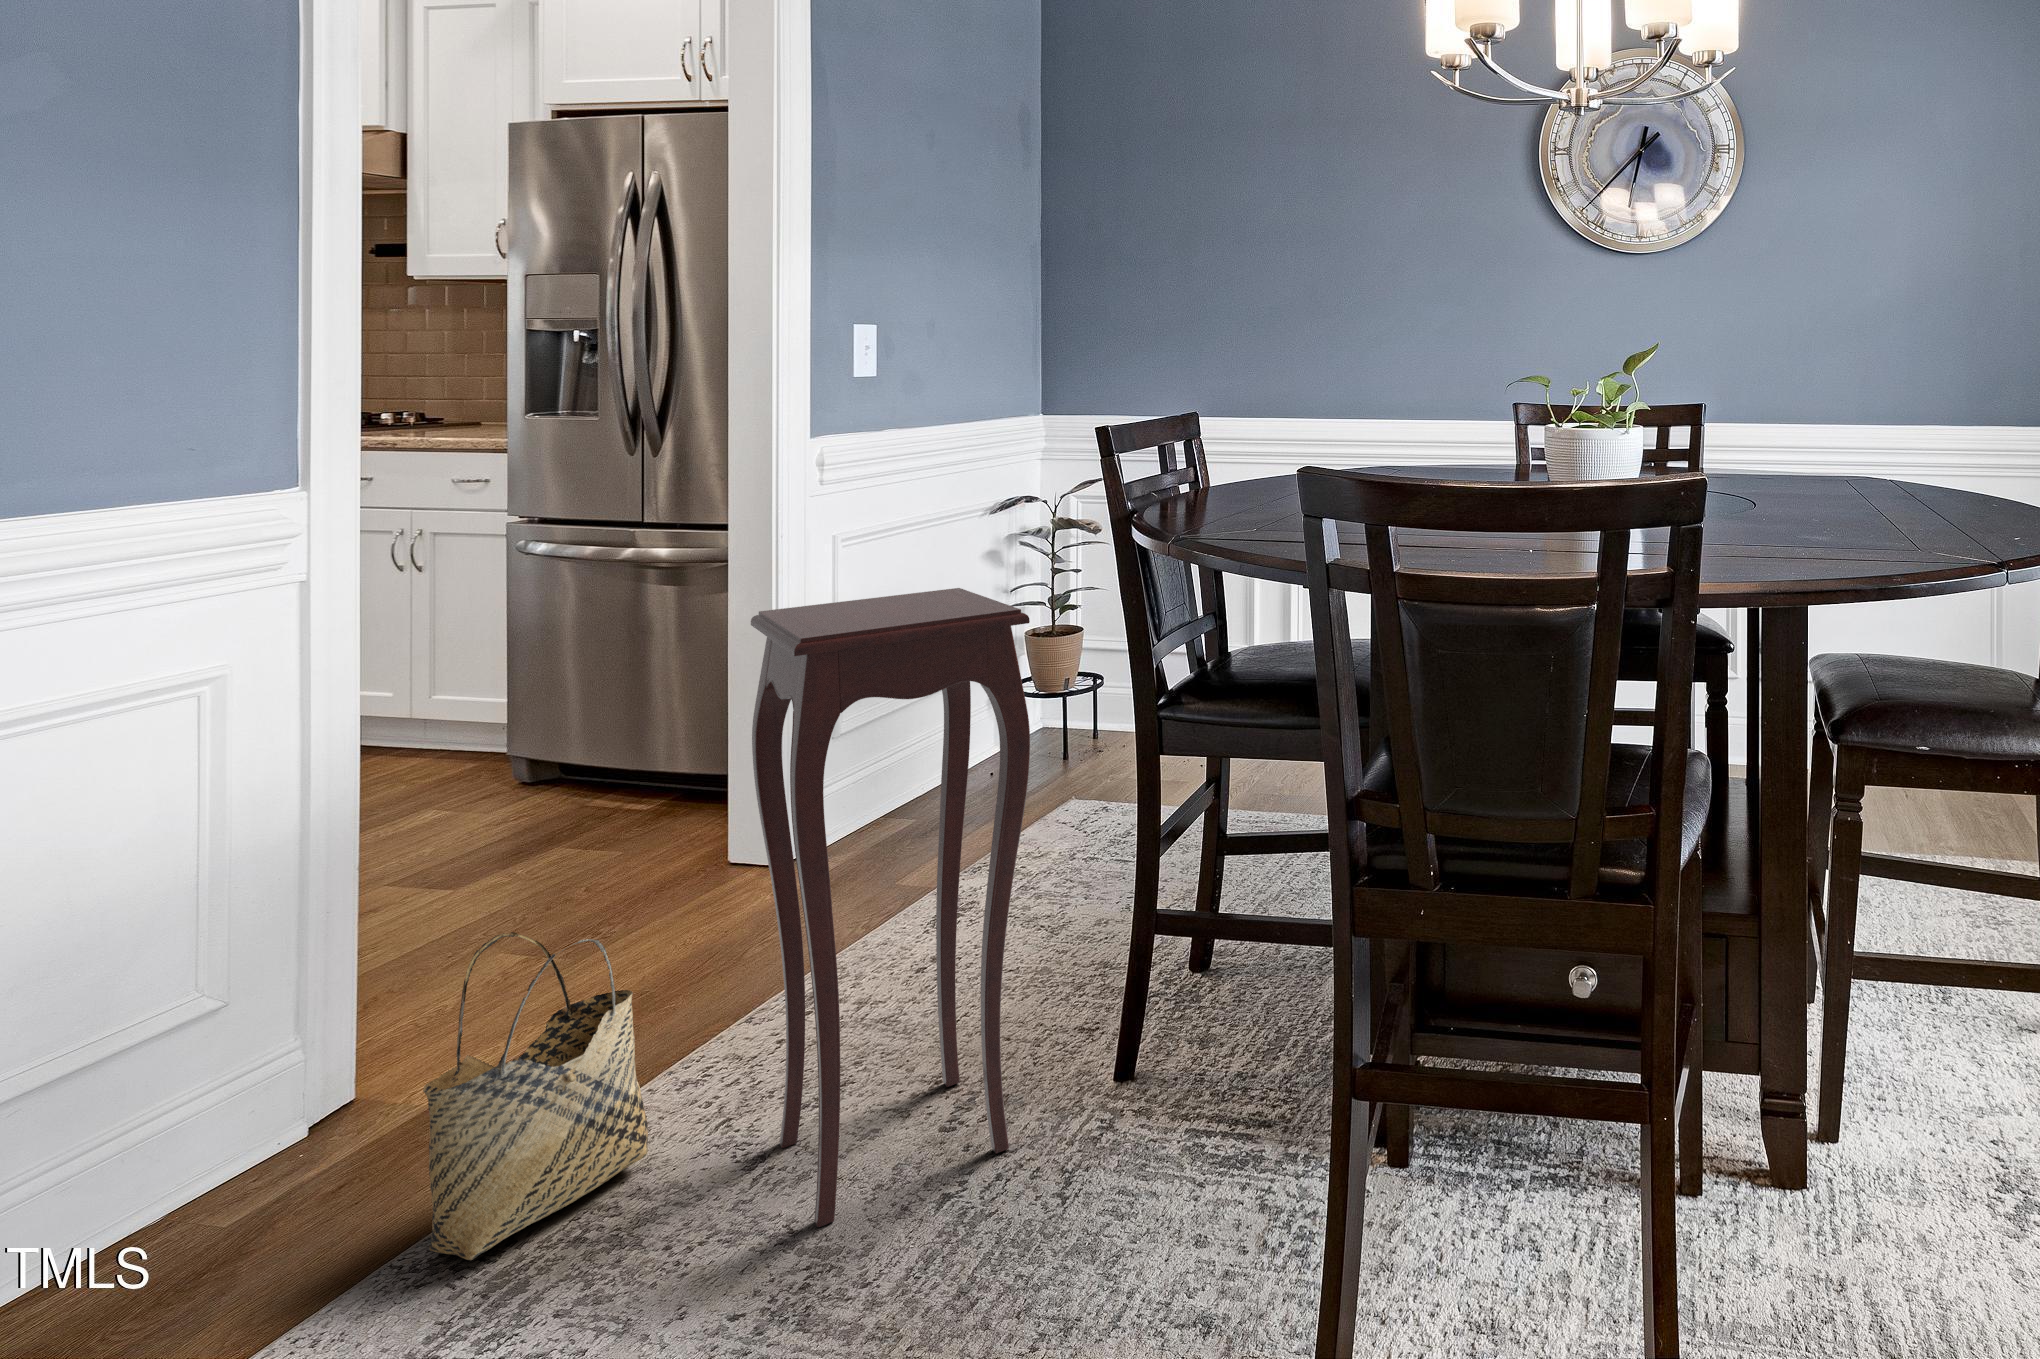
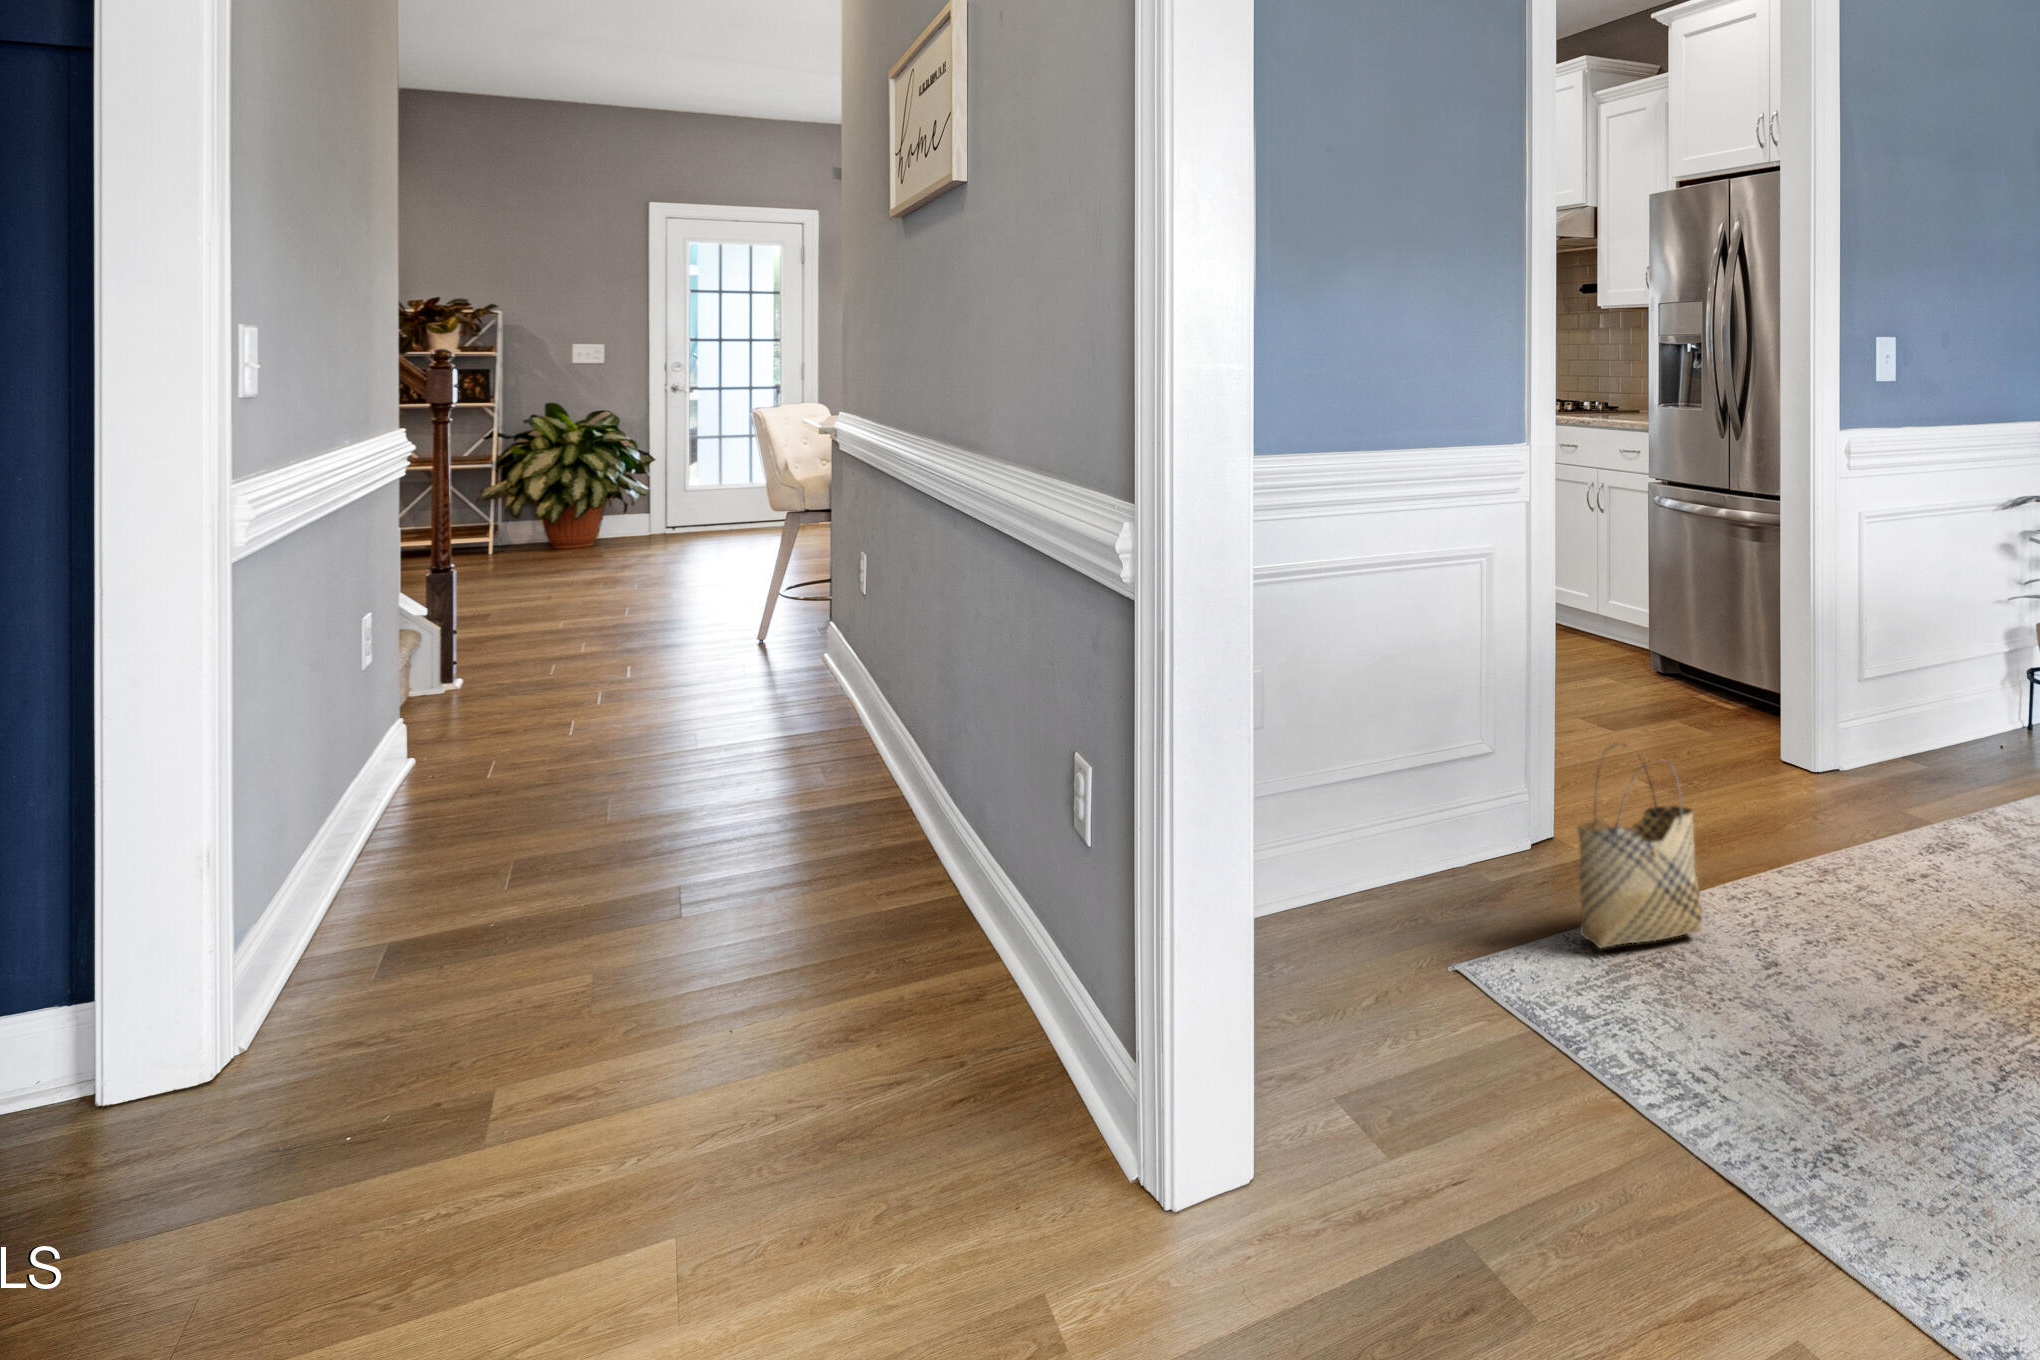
side table: present [751,588,1030,1227] -> none [1770,543,1982,1035]

